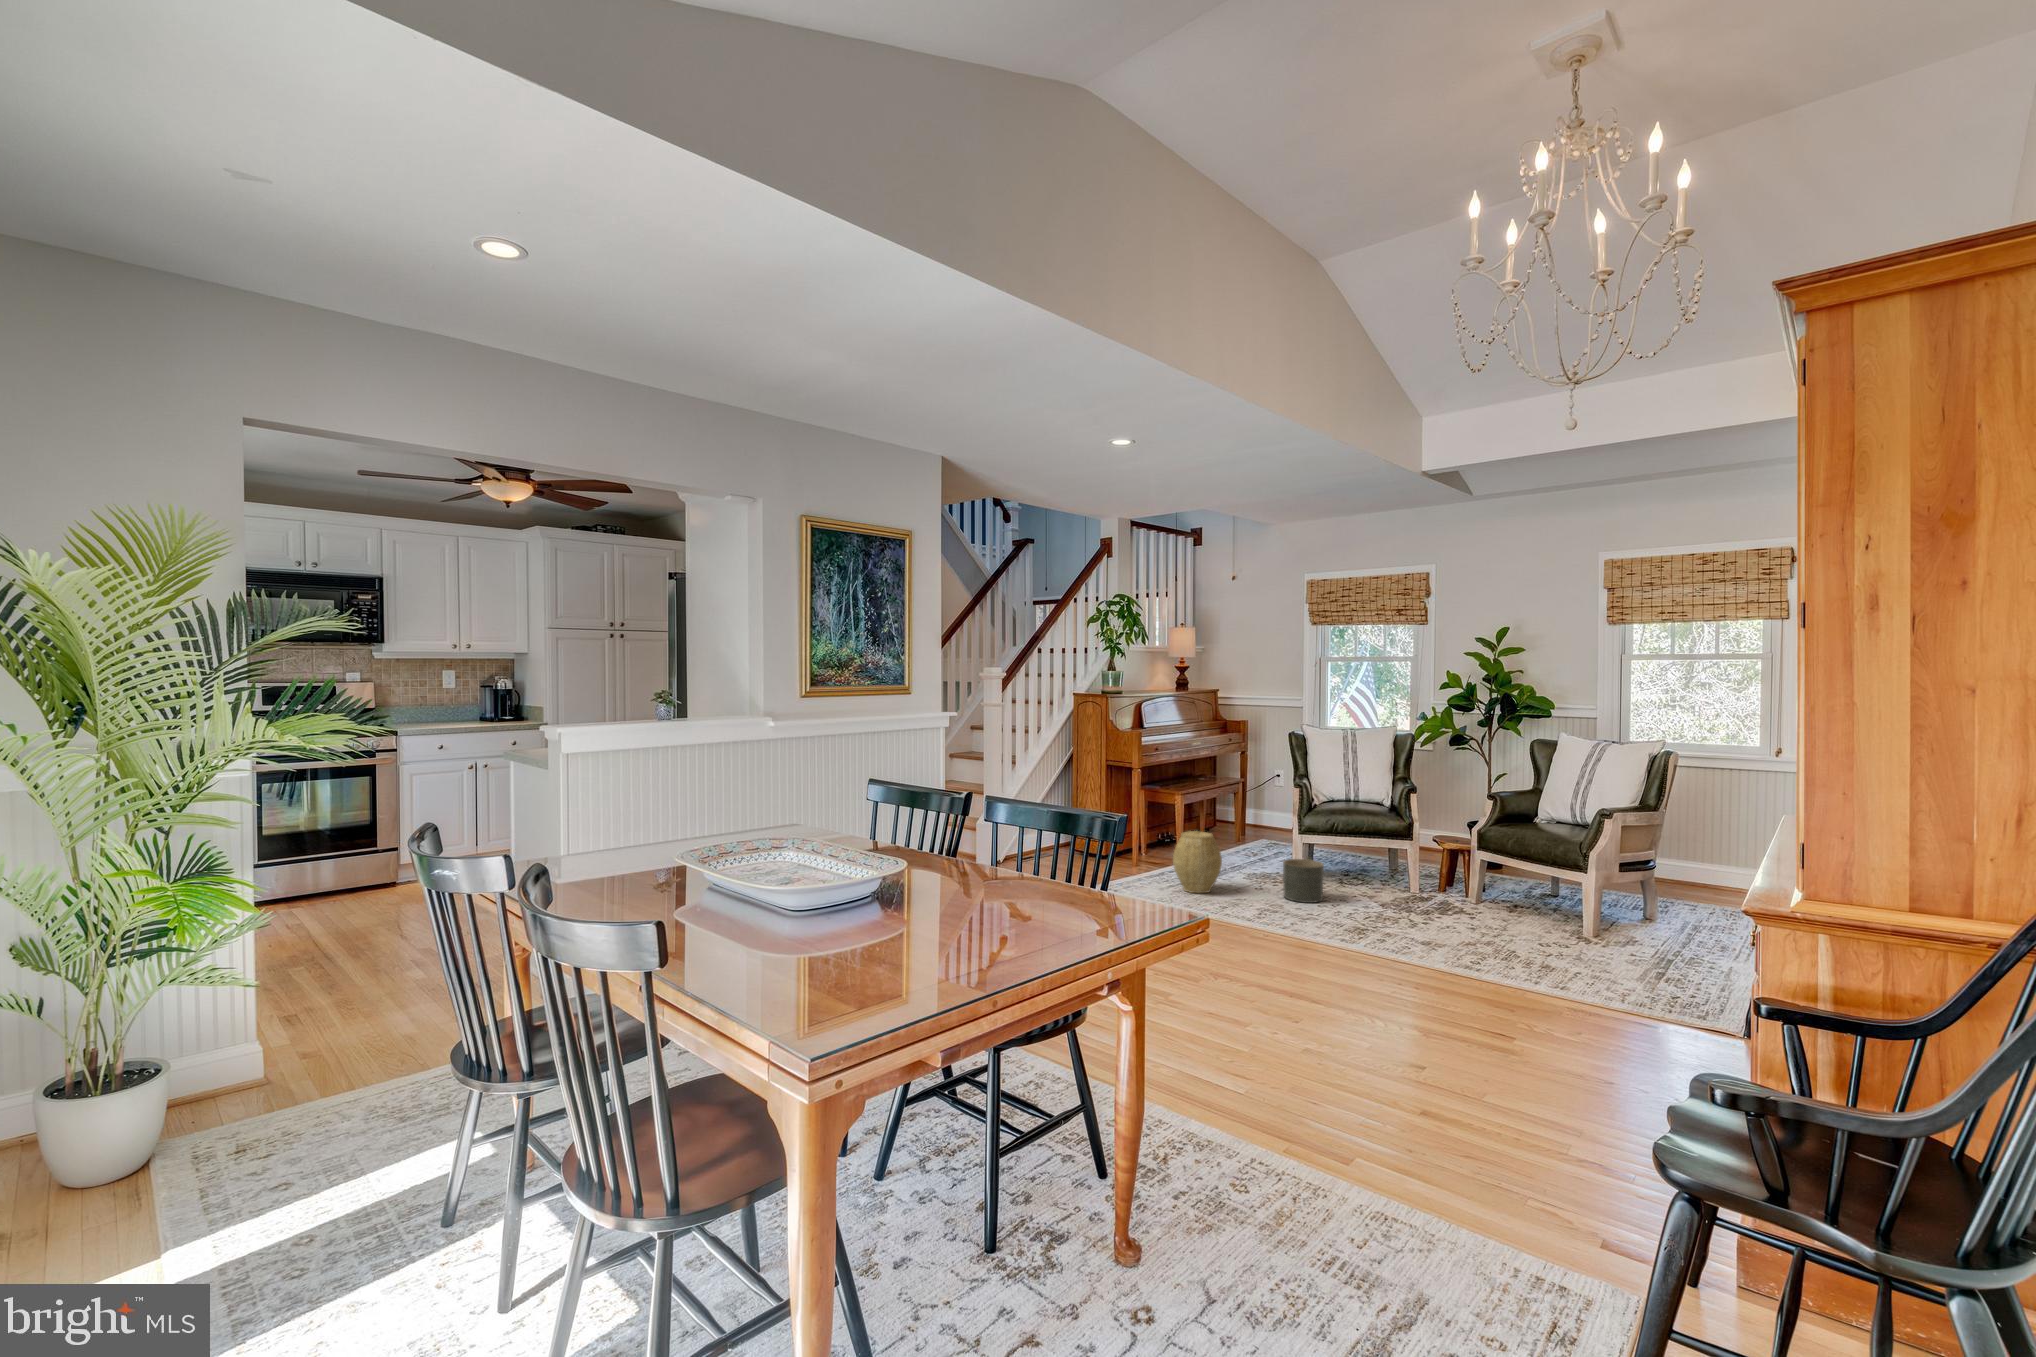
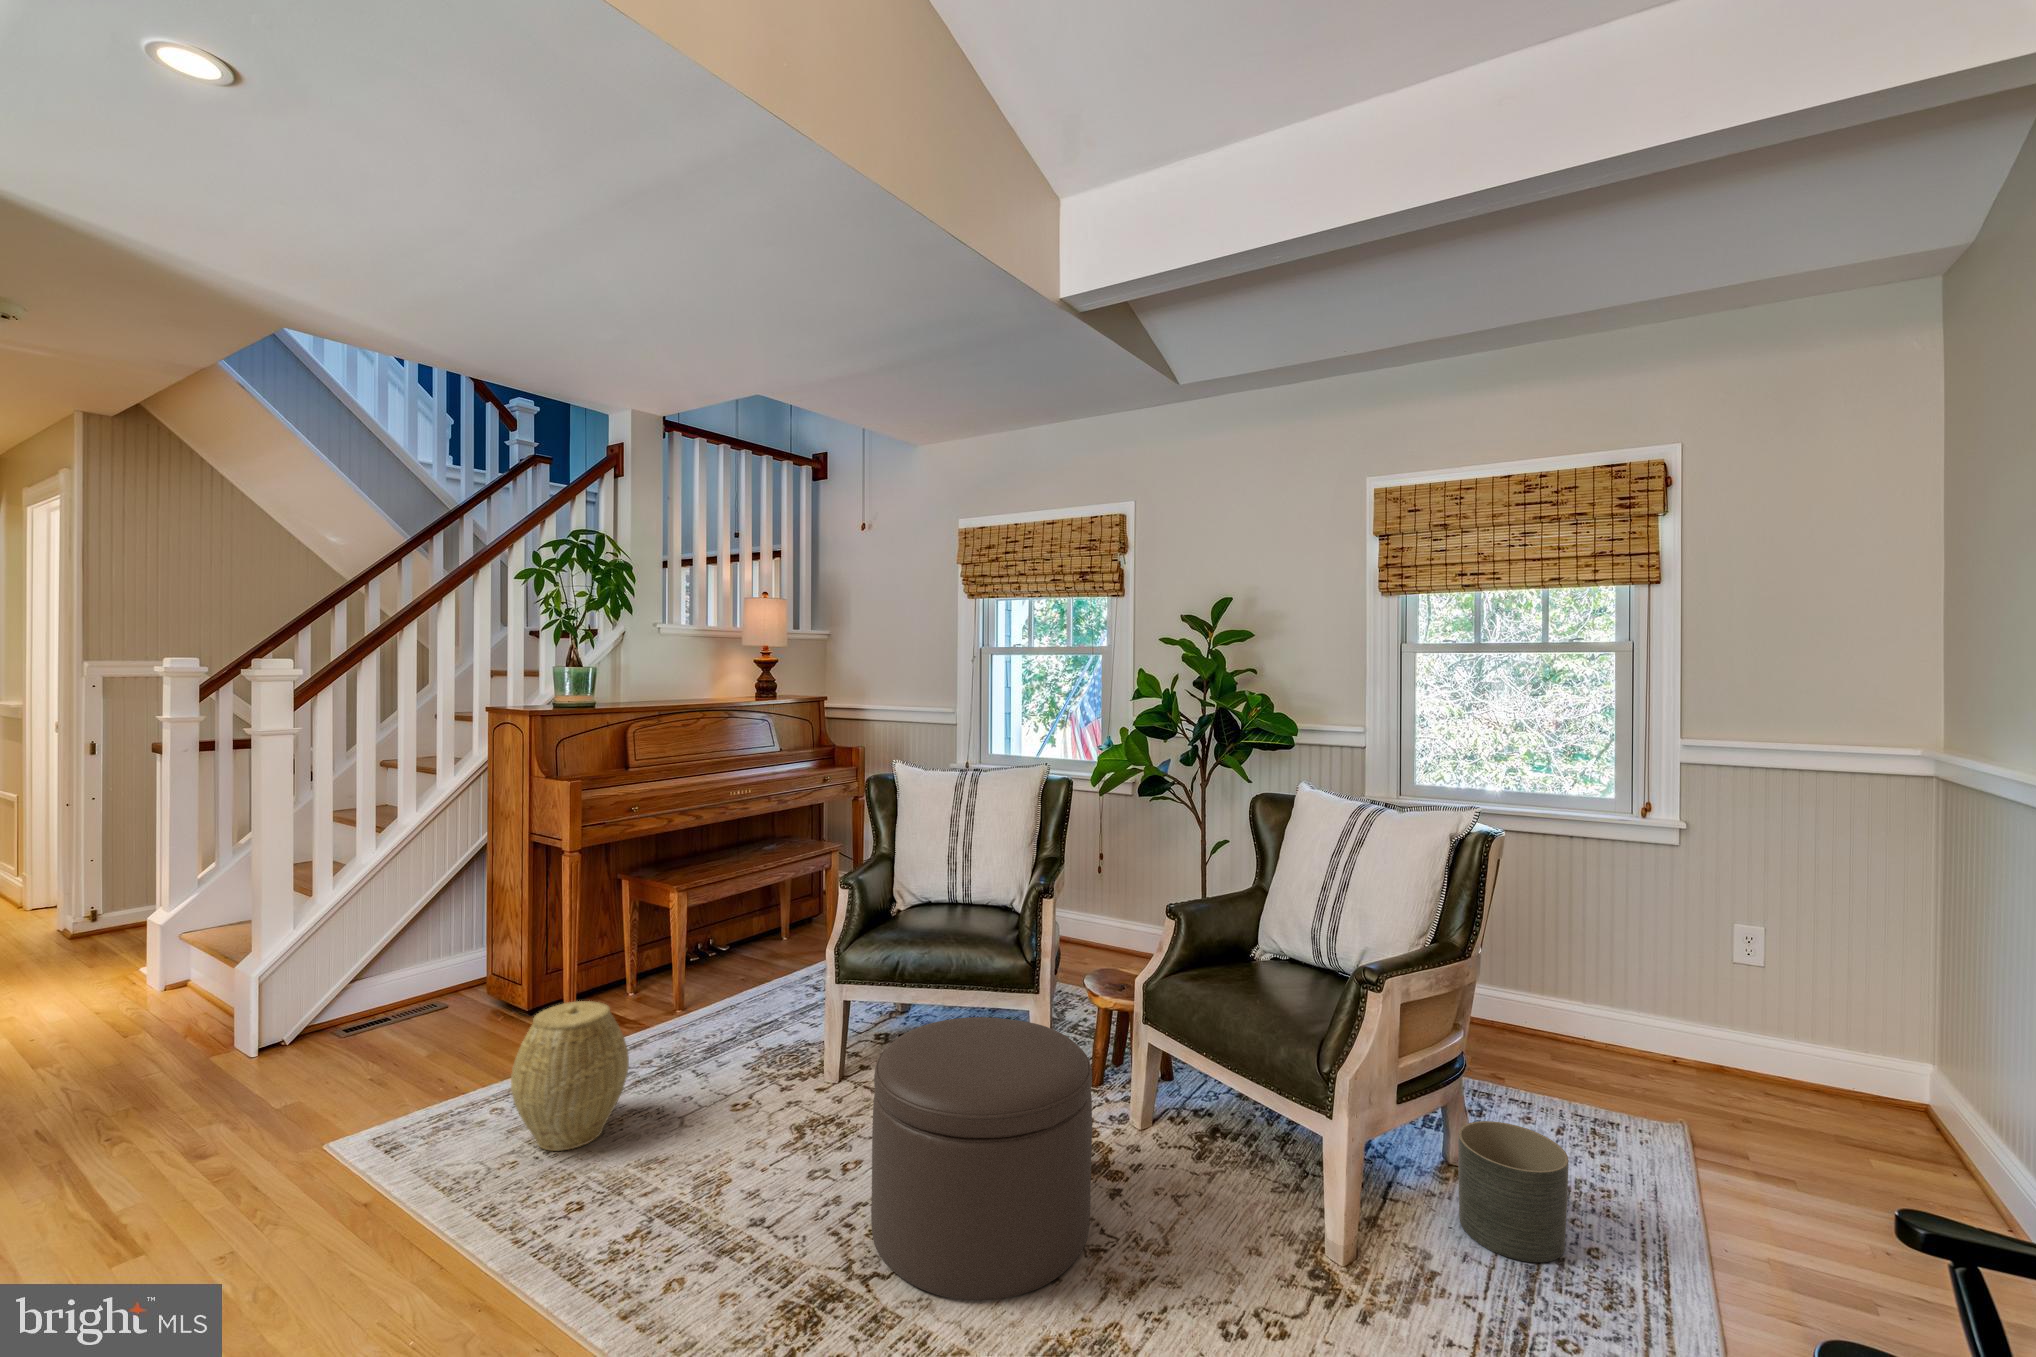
ottoman: none [1366,836,1471,932] -> present [871,1017,1092,1300]
planter: present [1283,859,1324,903] -> present [1458,1121,1569,1262]

